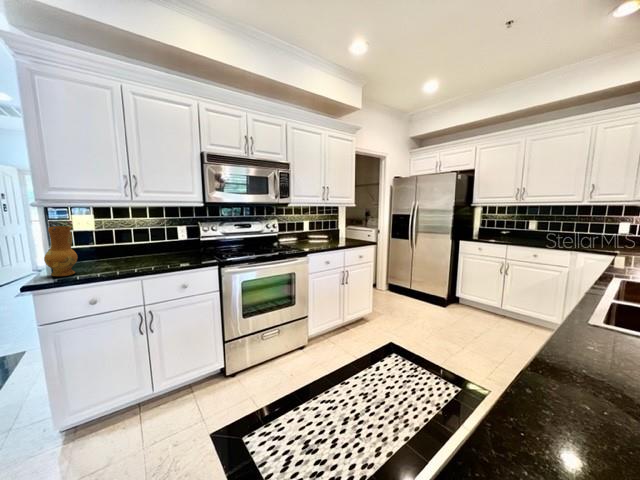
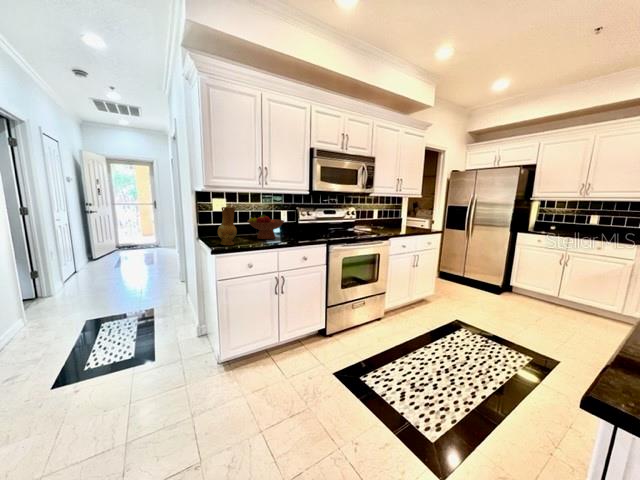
fruit bowl: none [109,233,164,264] -> present [248,215,284,239]

